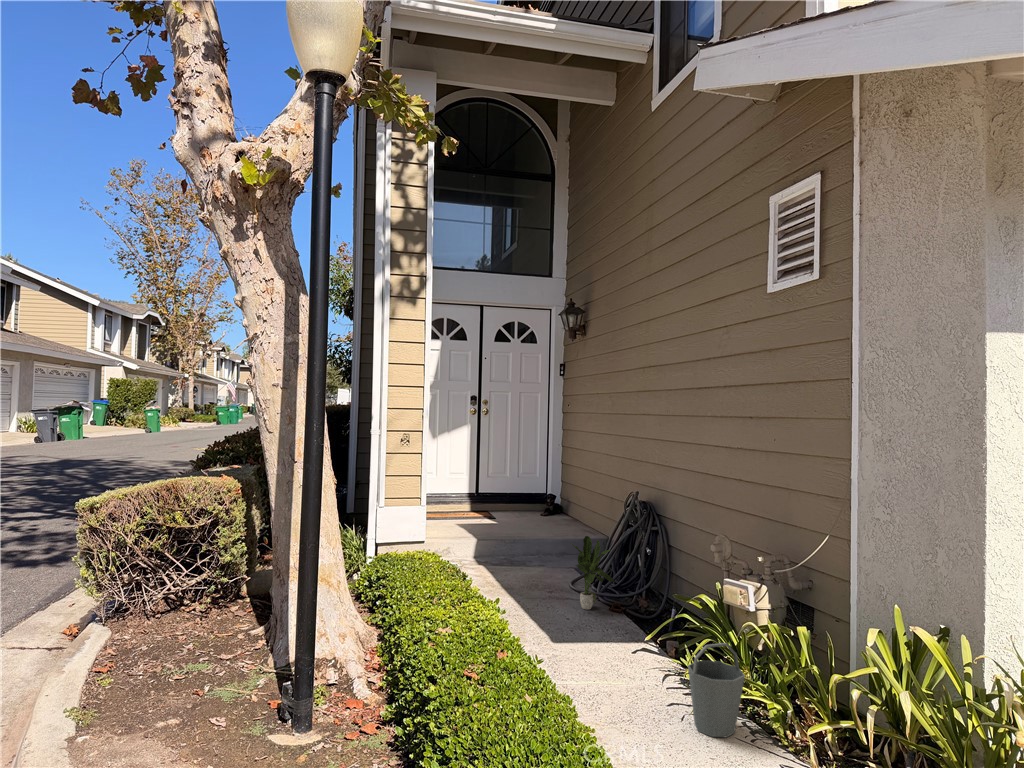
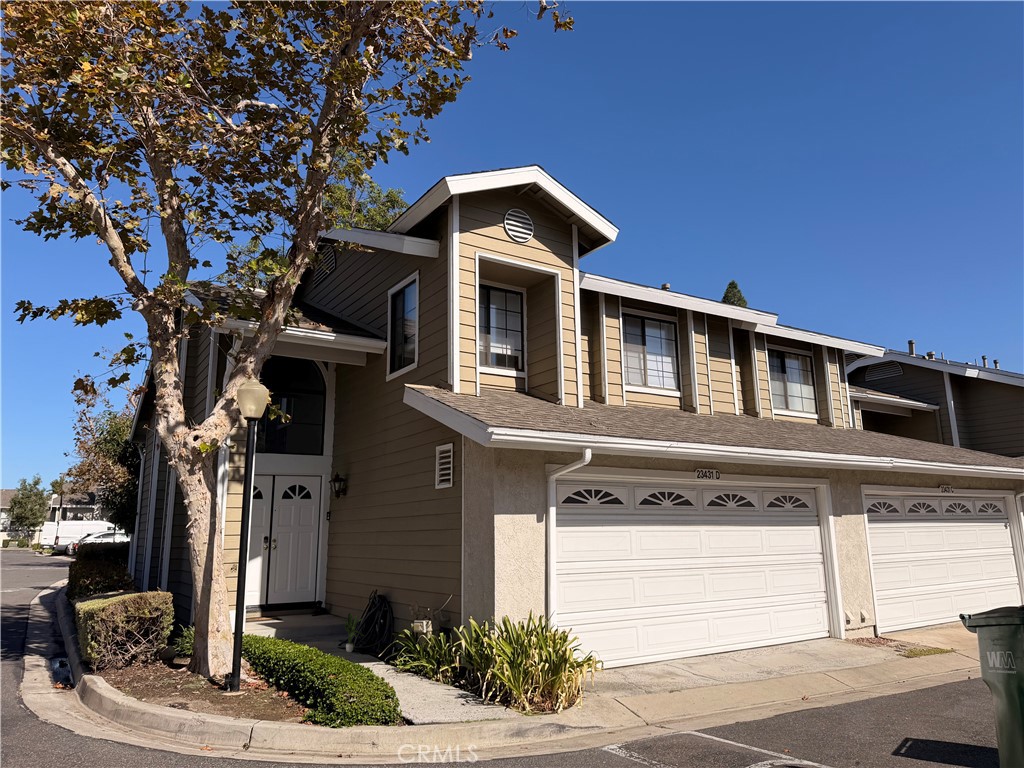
bucket: present [688,643,745,737] -> none [397,643,419,680]

